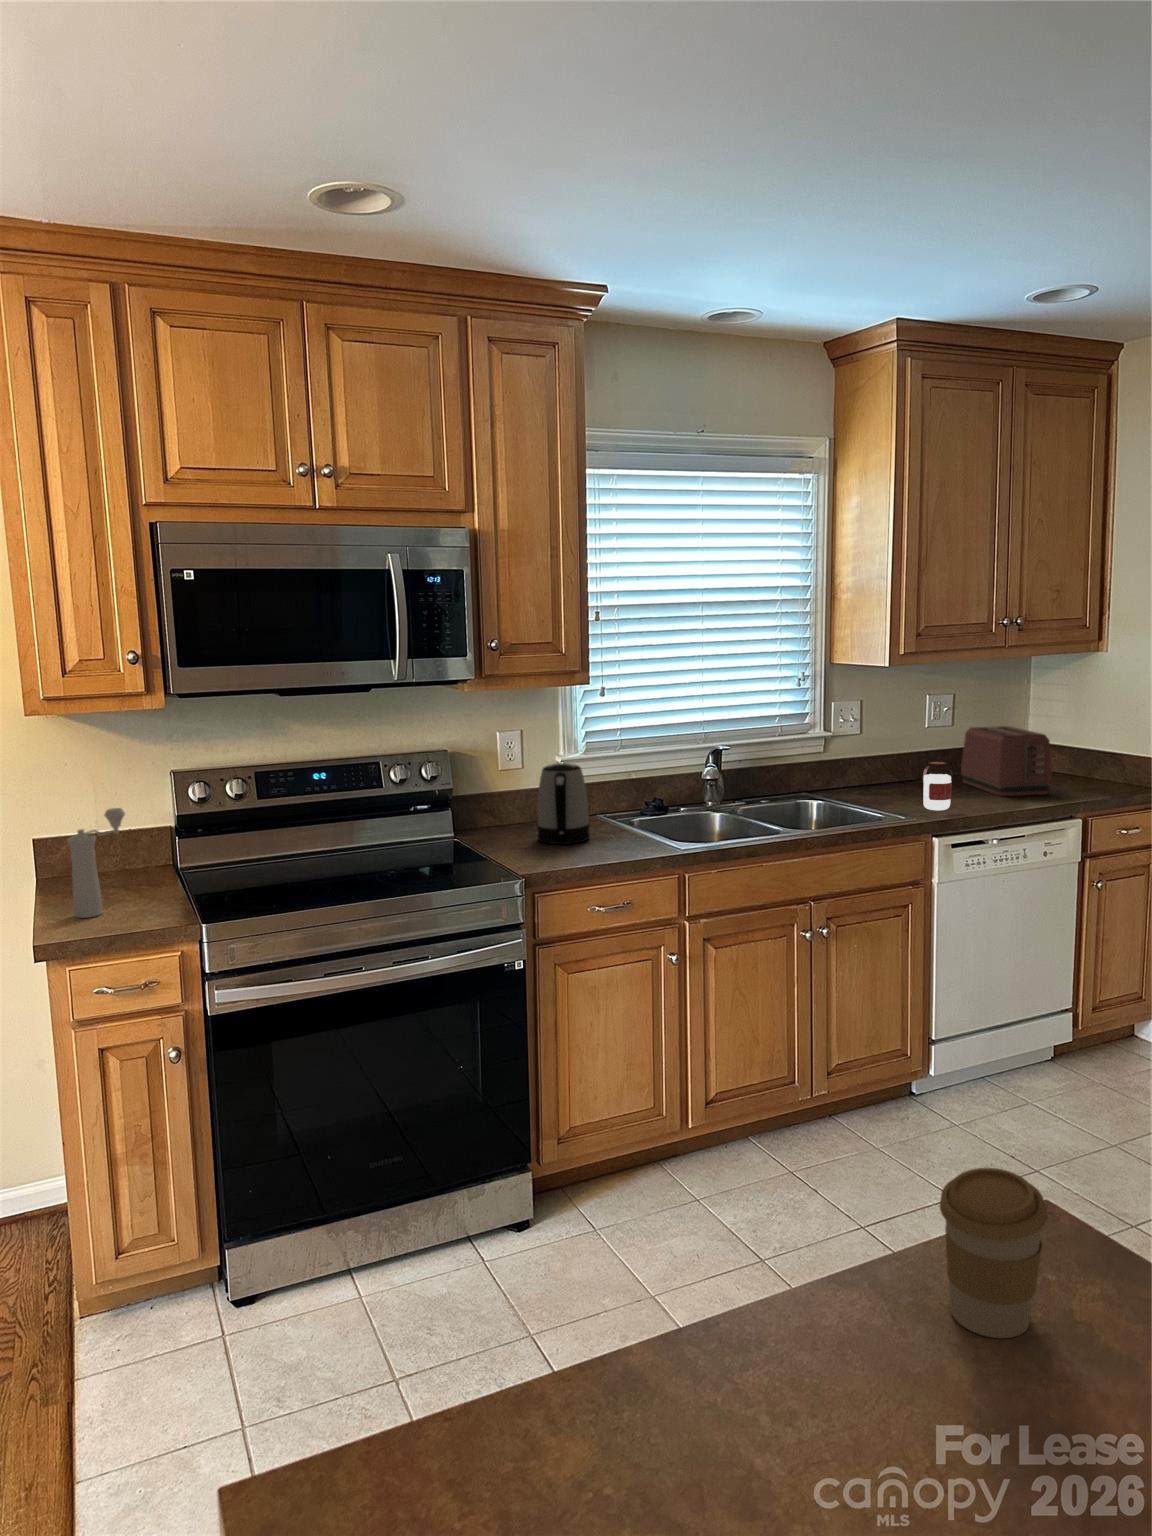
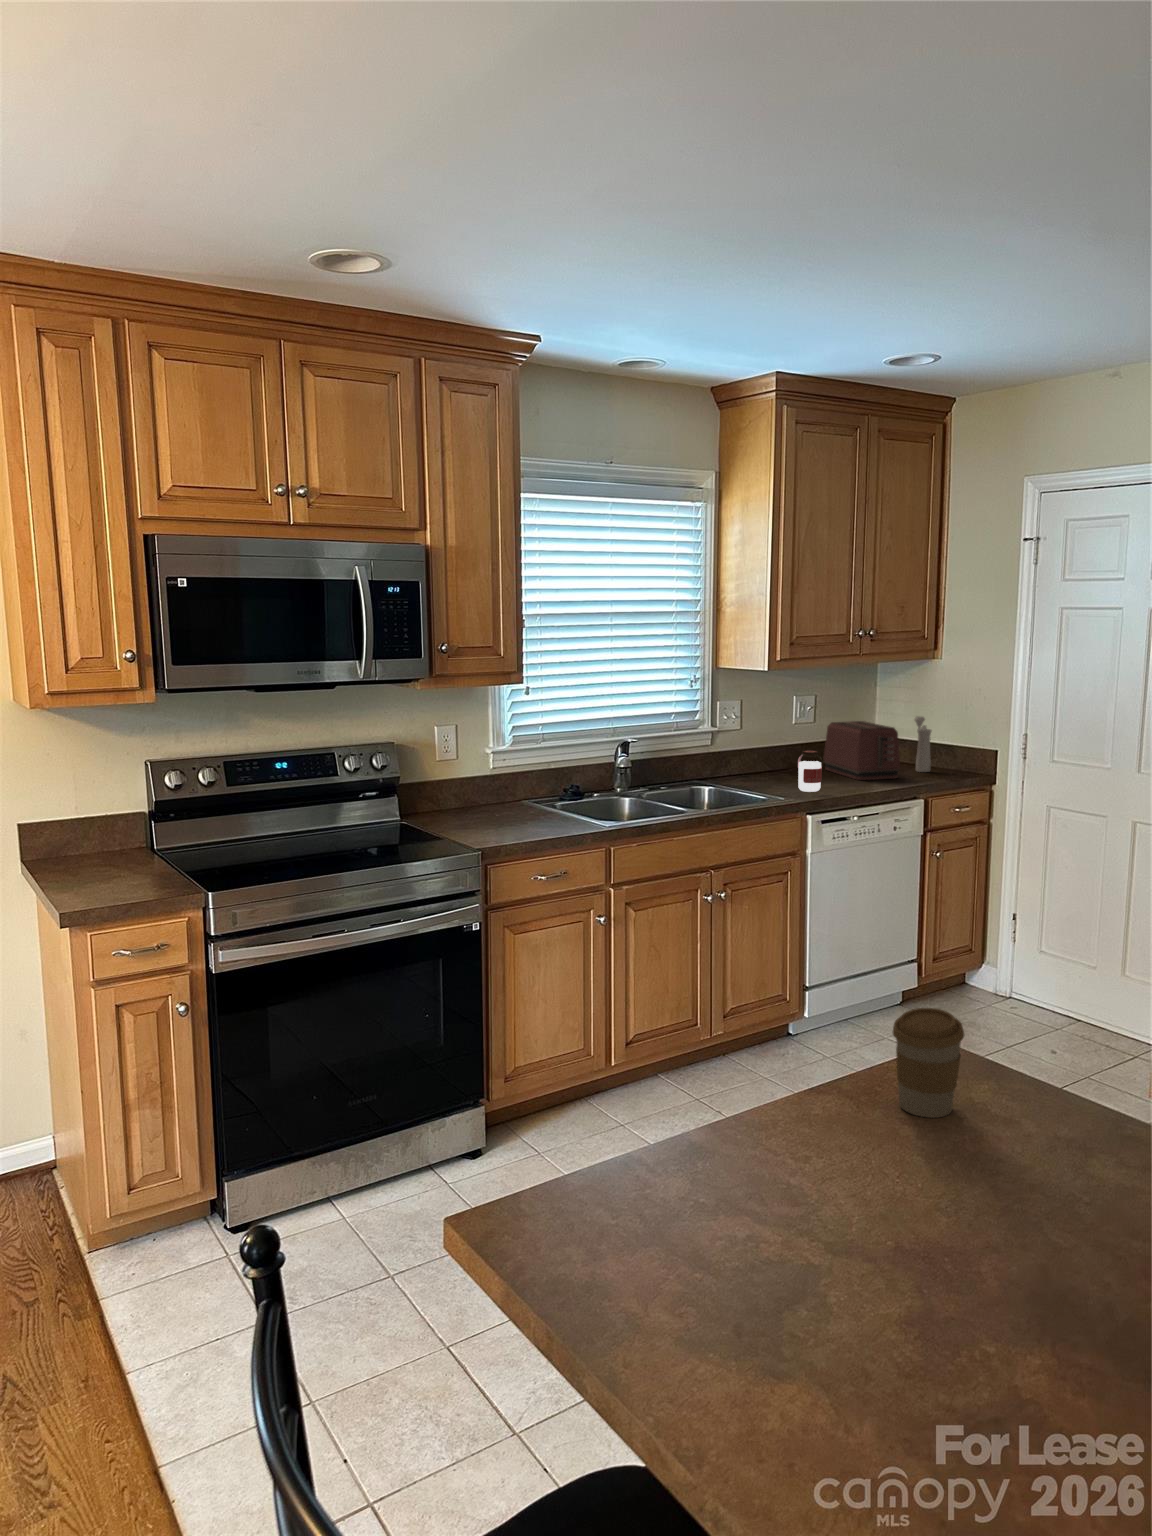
kettle: present [537,763,590,844] -> none [477,752,523,823]
pepper mill: present [67,808,125,918] -> present [914,716,932,772]

